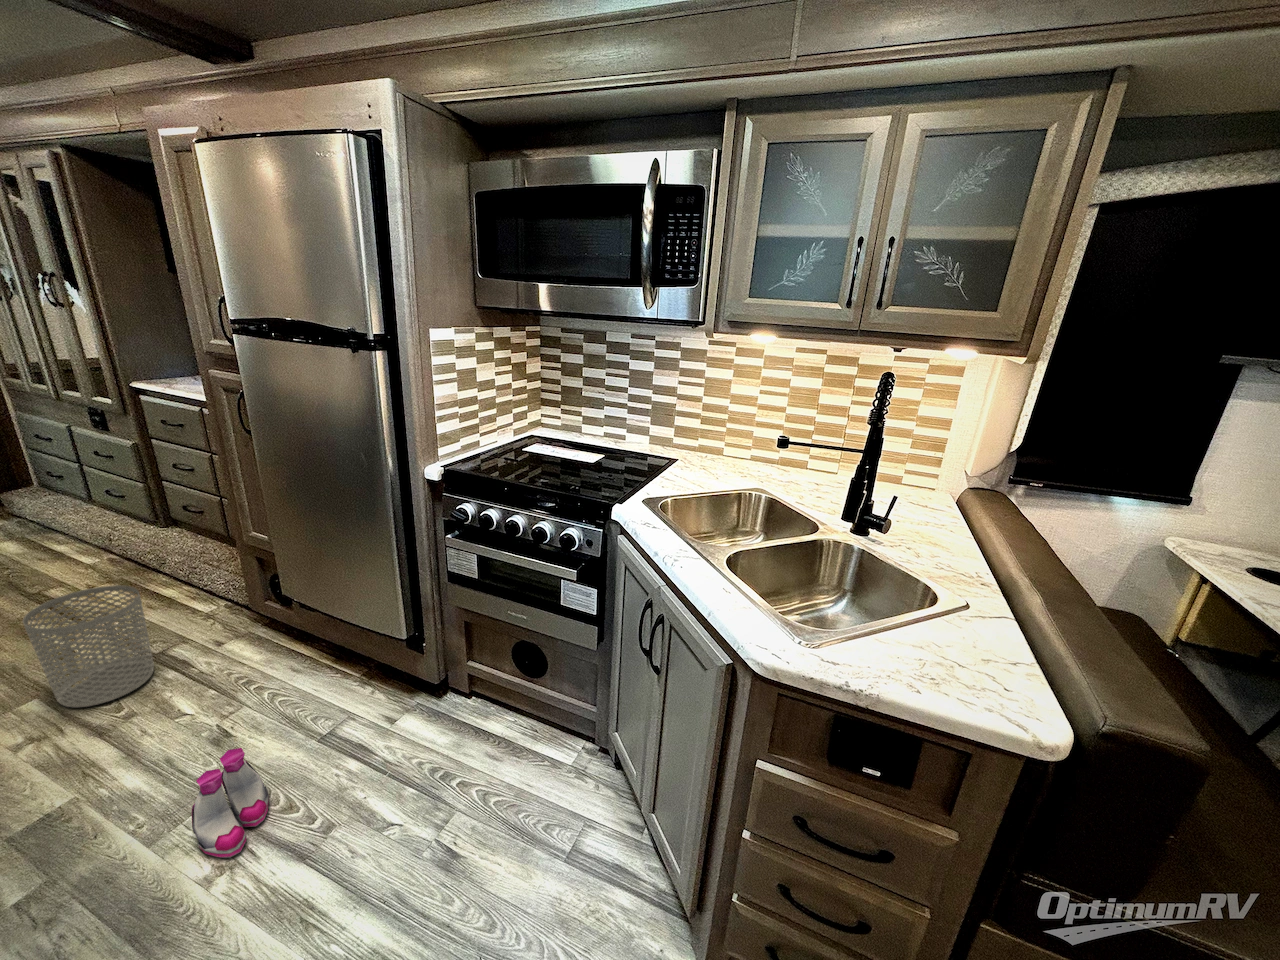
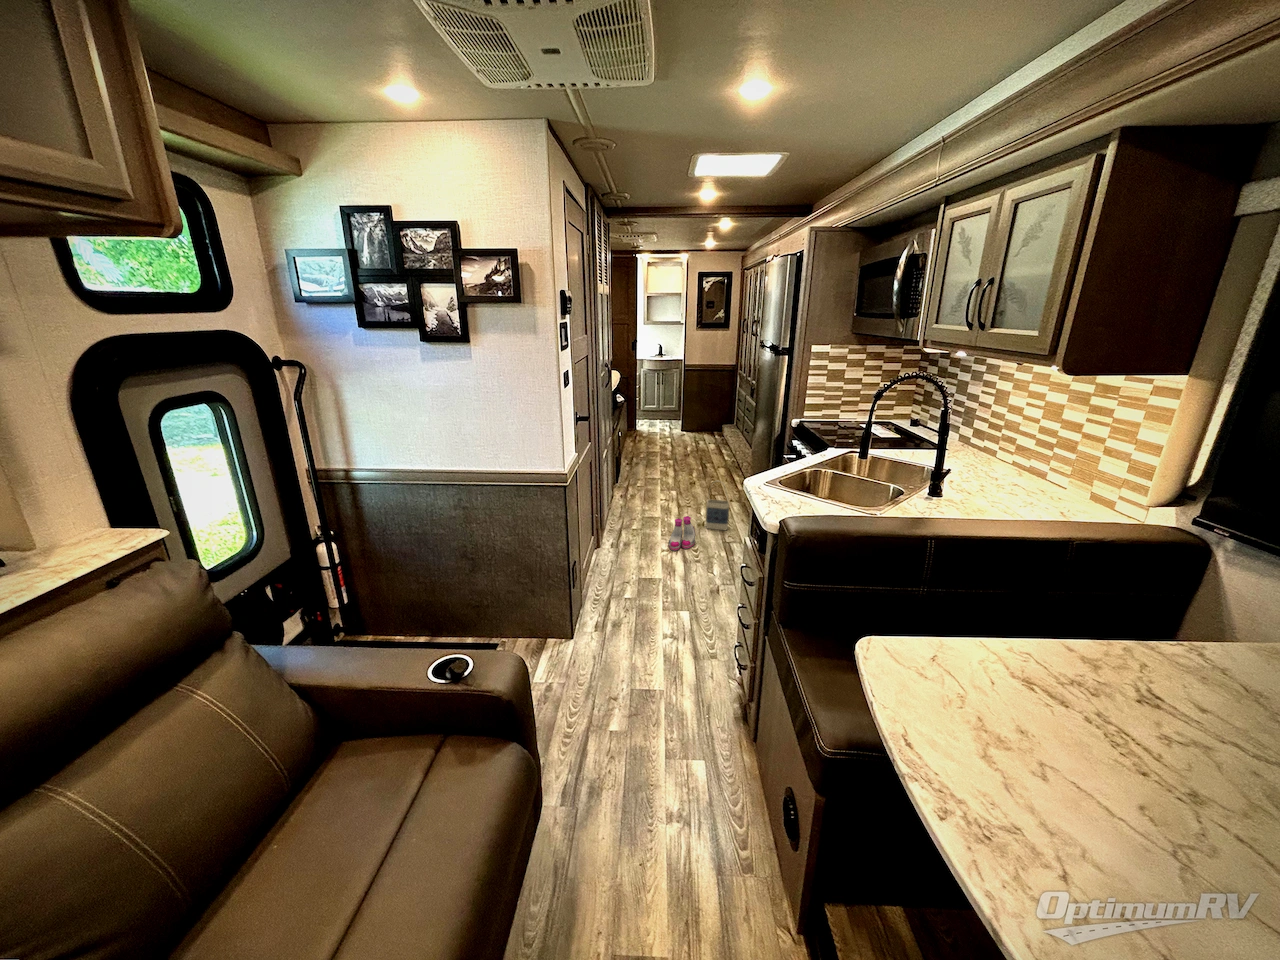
waste bin: present [23,585,154,707] -> none [678,456,710,500]
bag: none [223,626,292,738] -> present [706,481,729,530]

